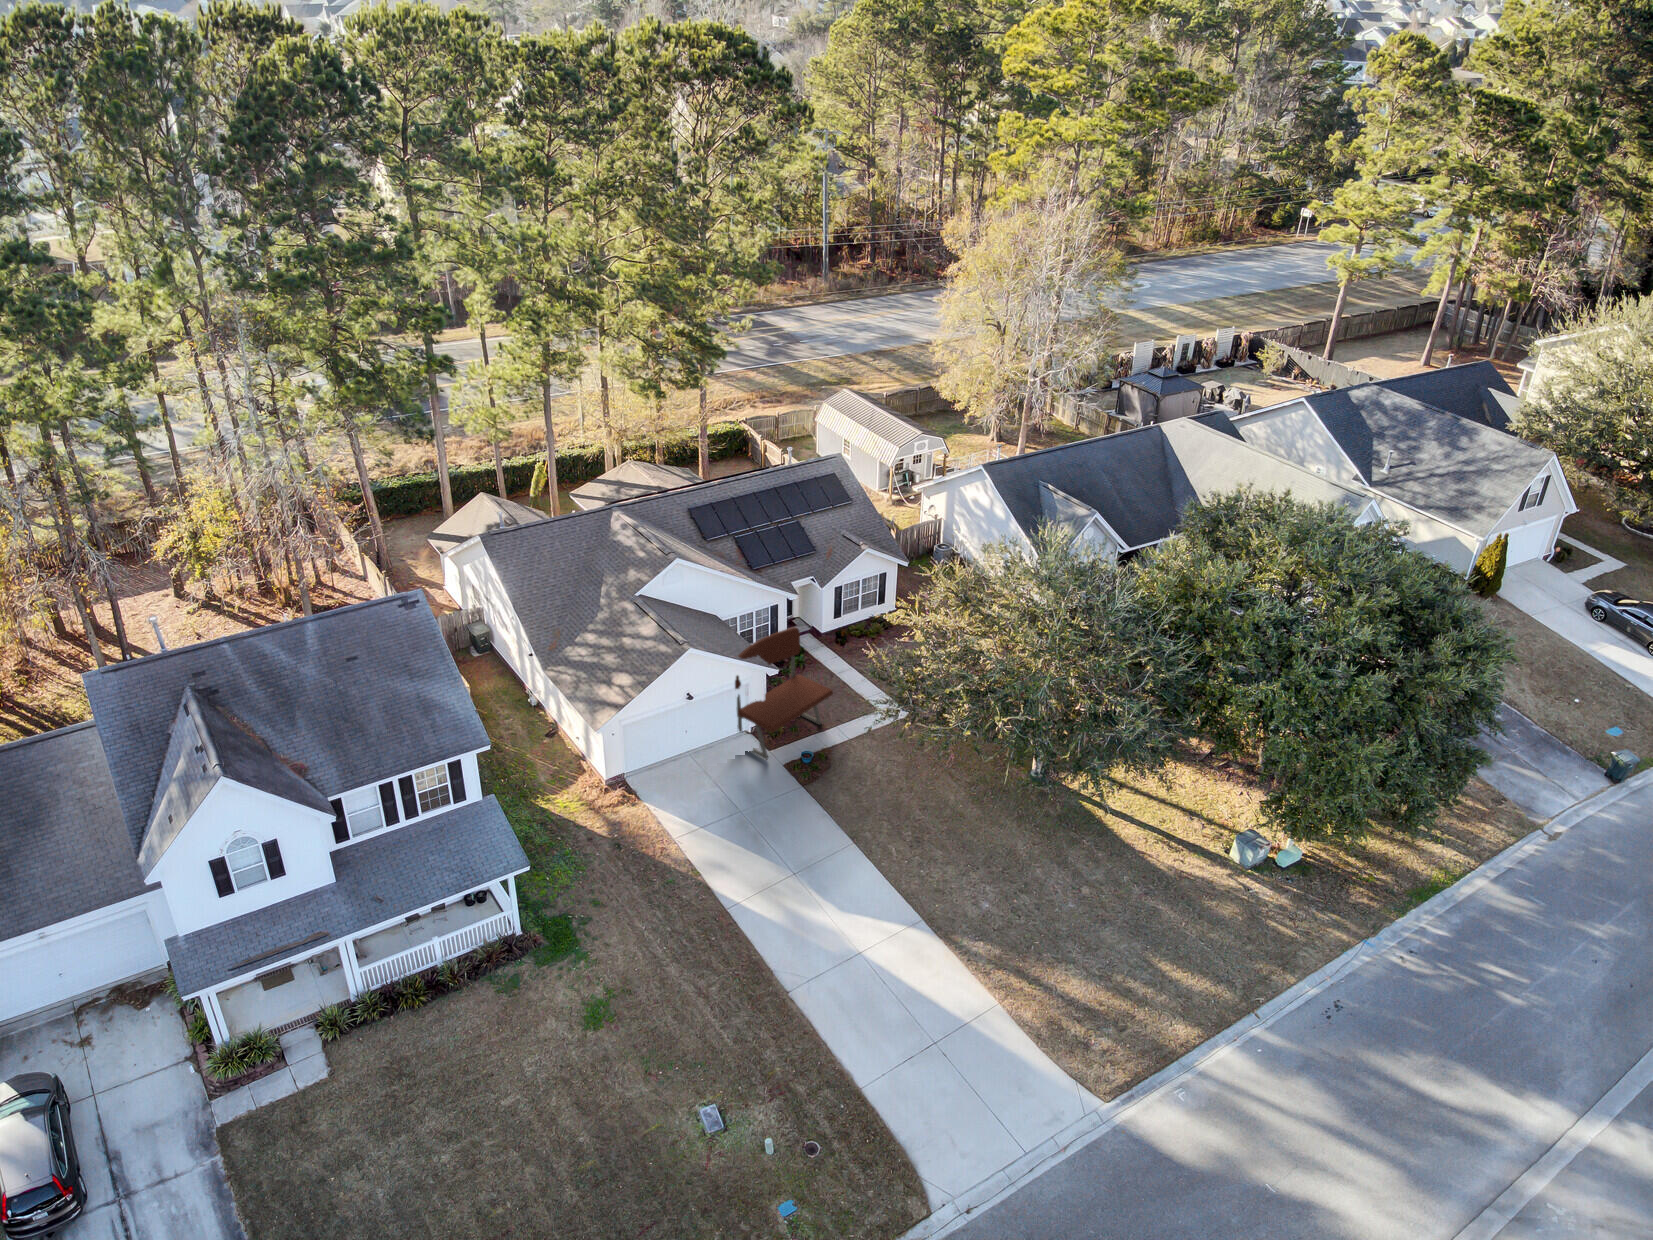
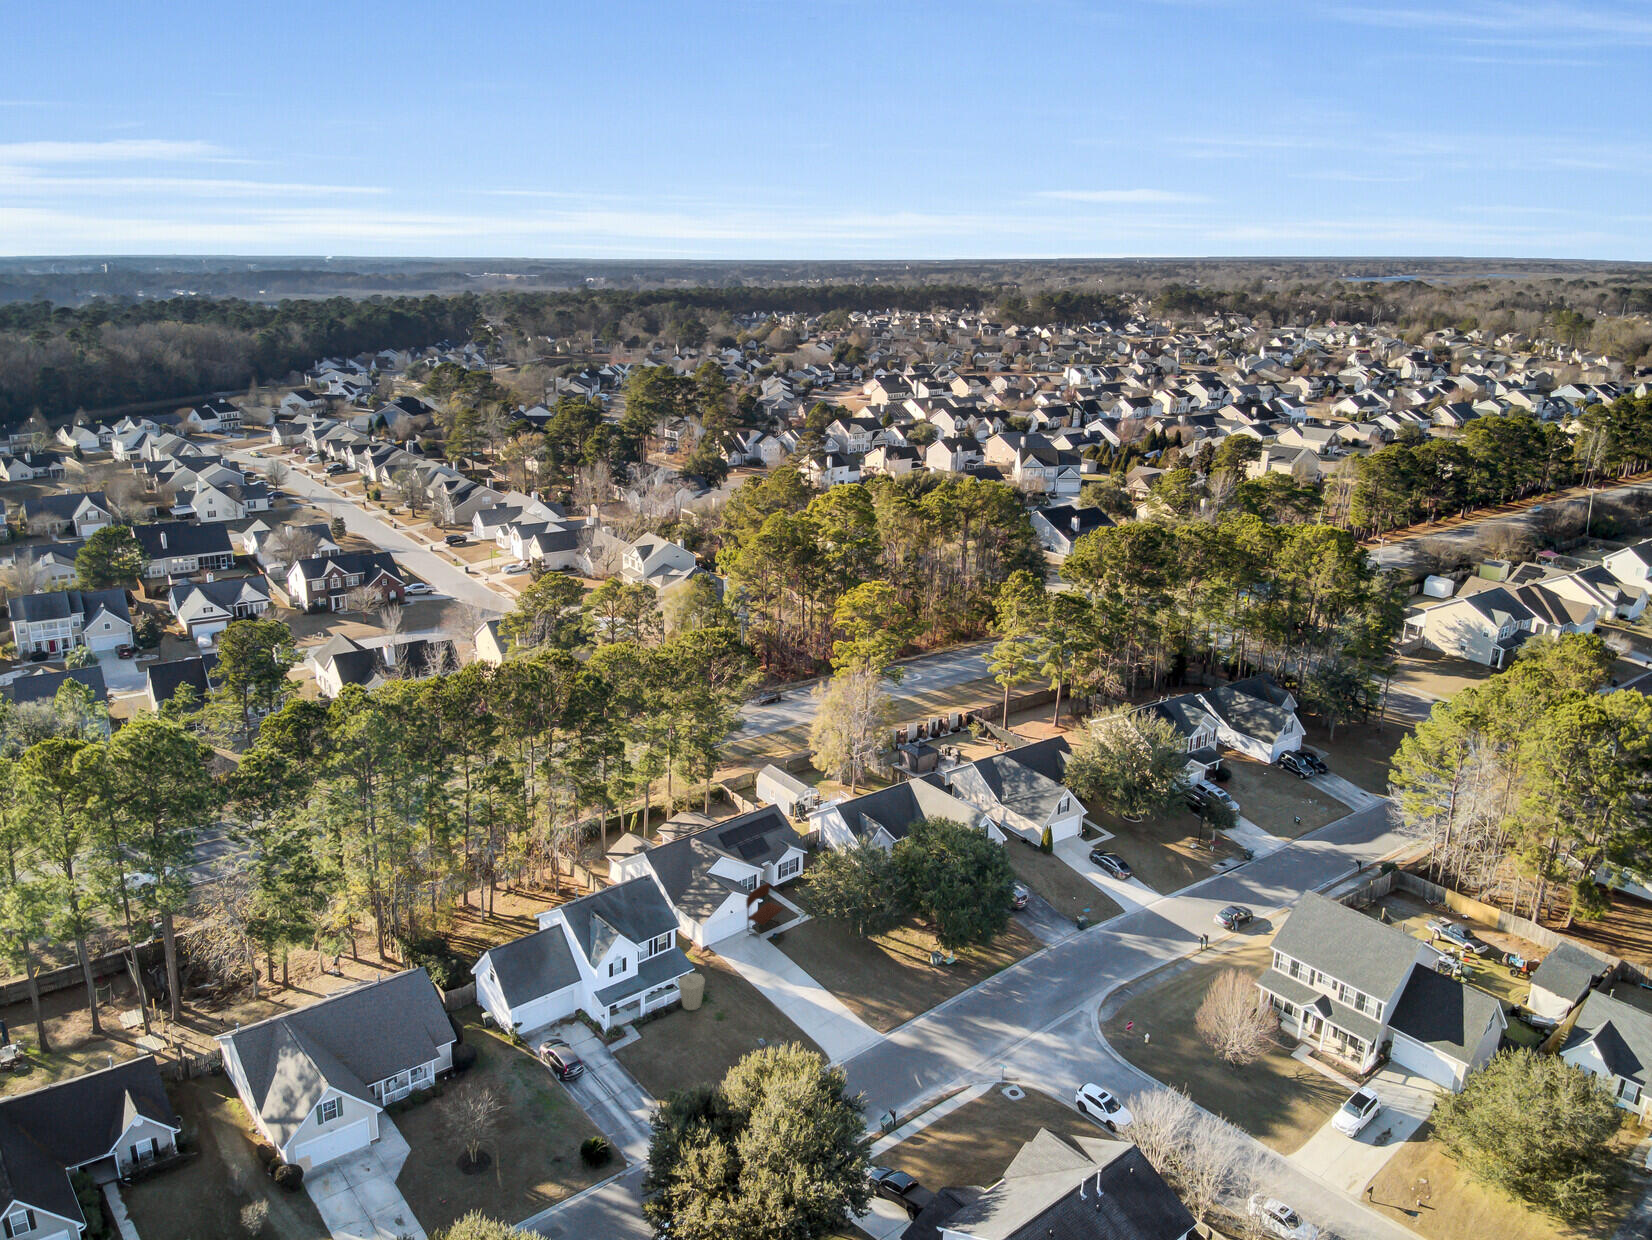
trash can: none [477,867,560,974] -> present [678,973,705,1010]

